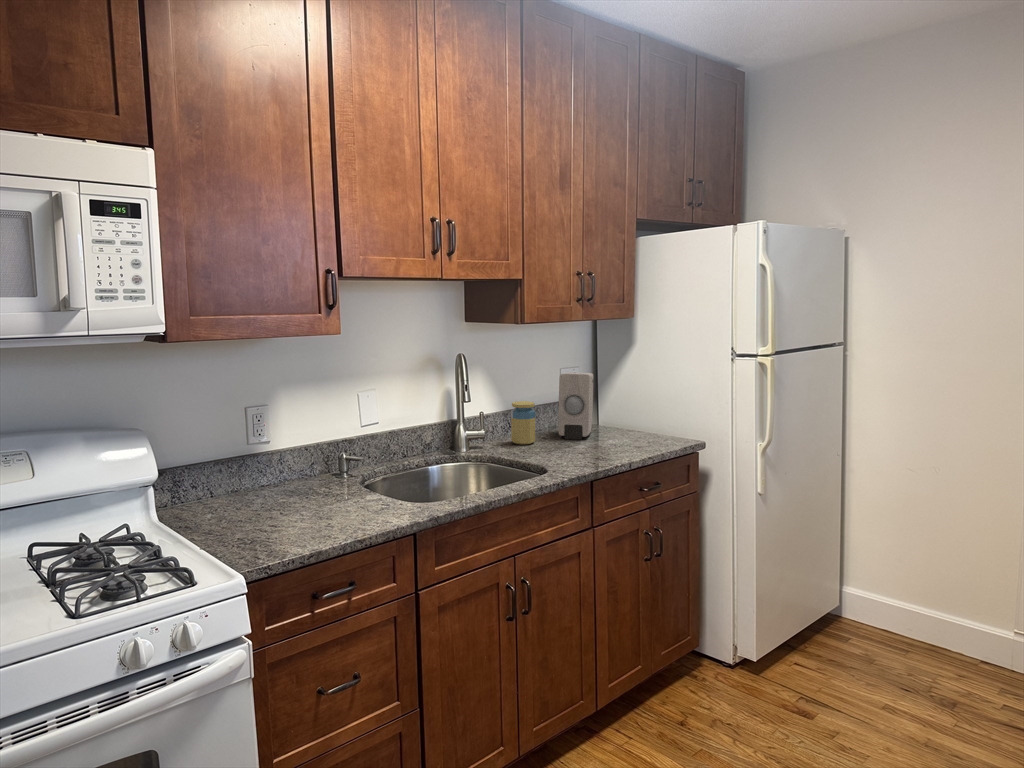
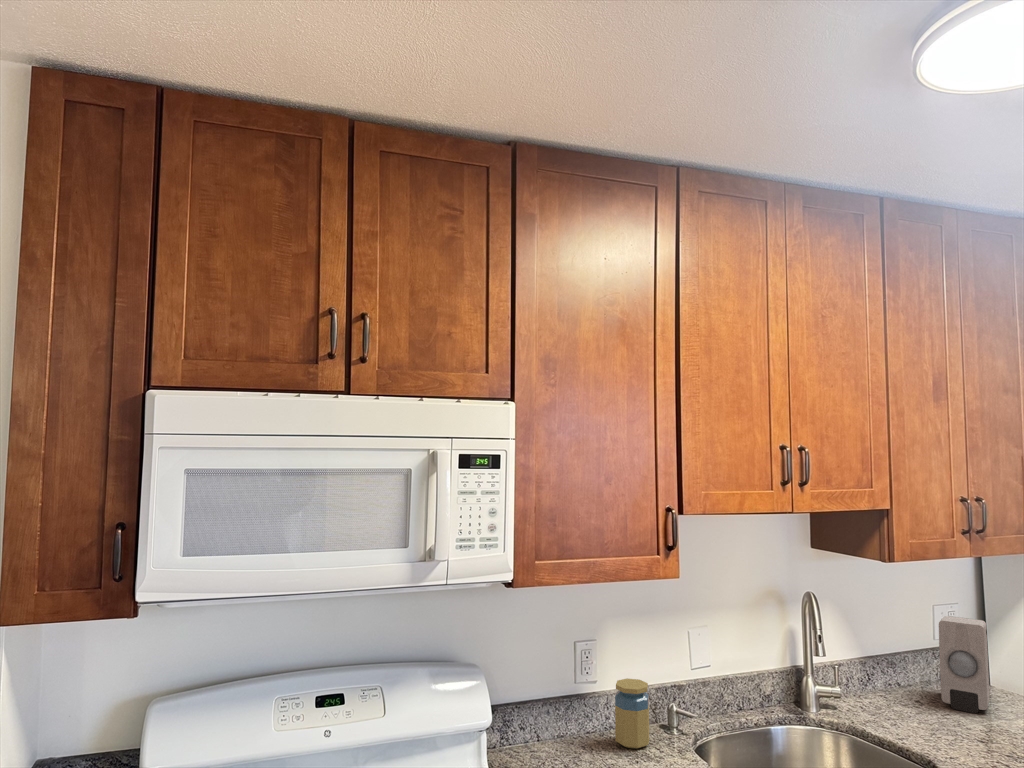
jar: present [511,401,535,445] -> present [615,678,649,749]

